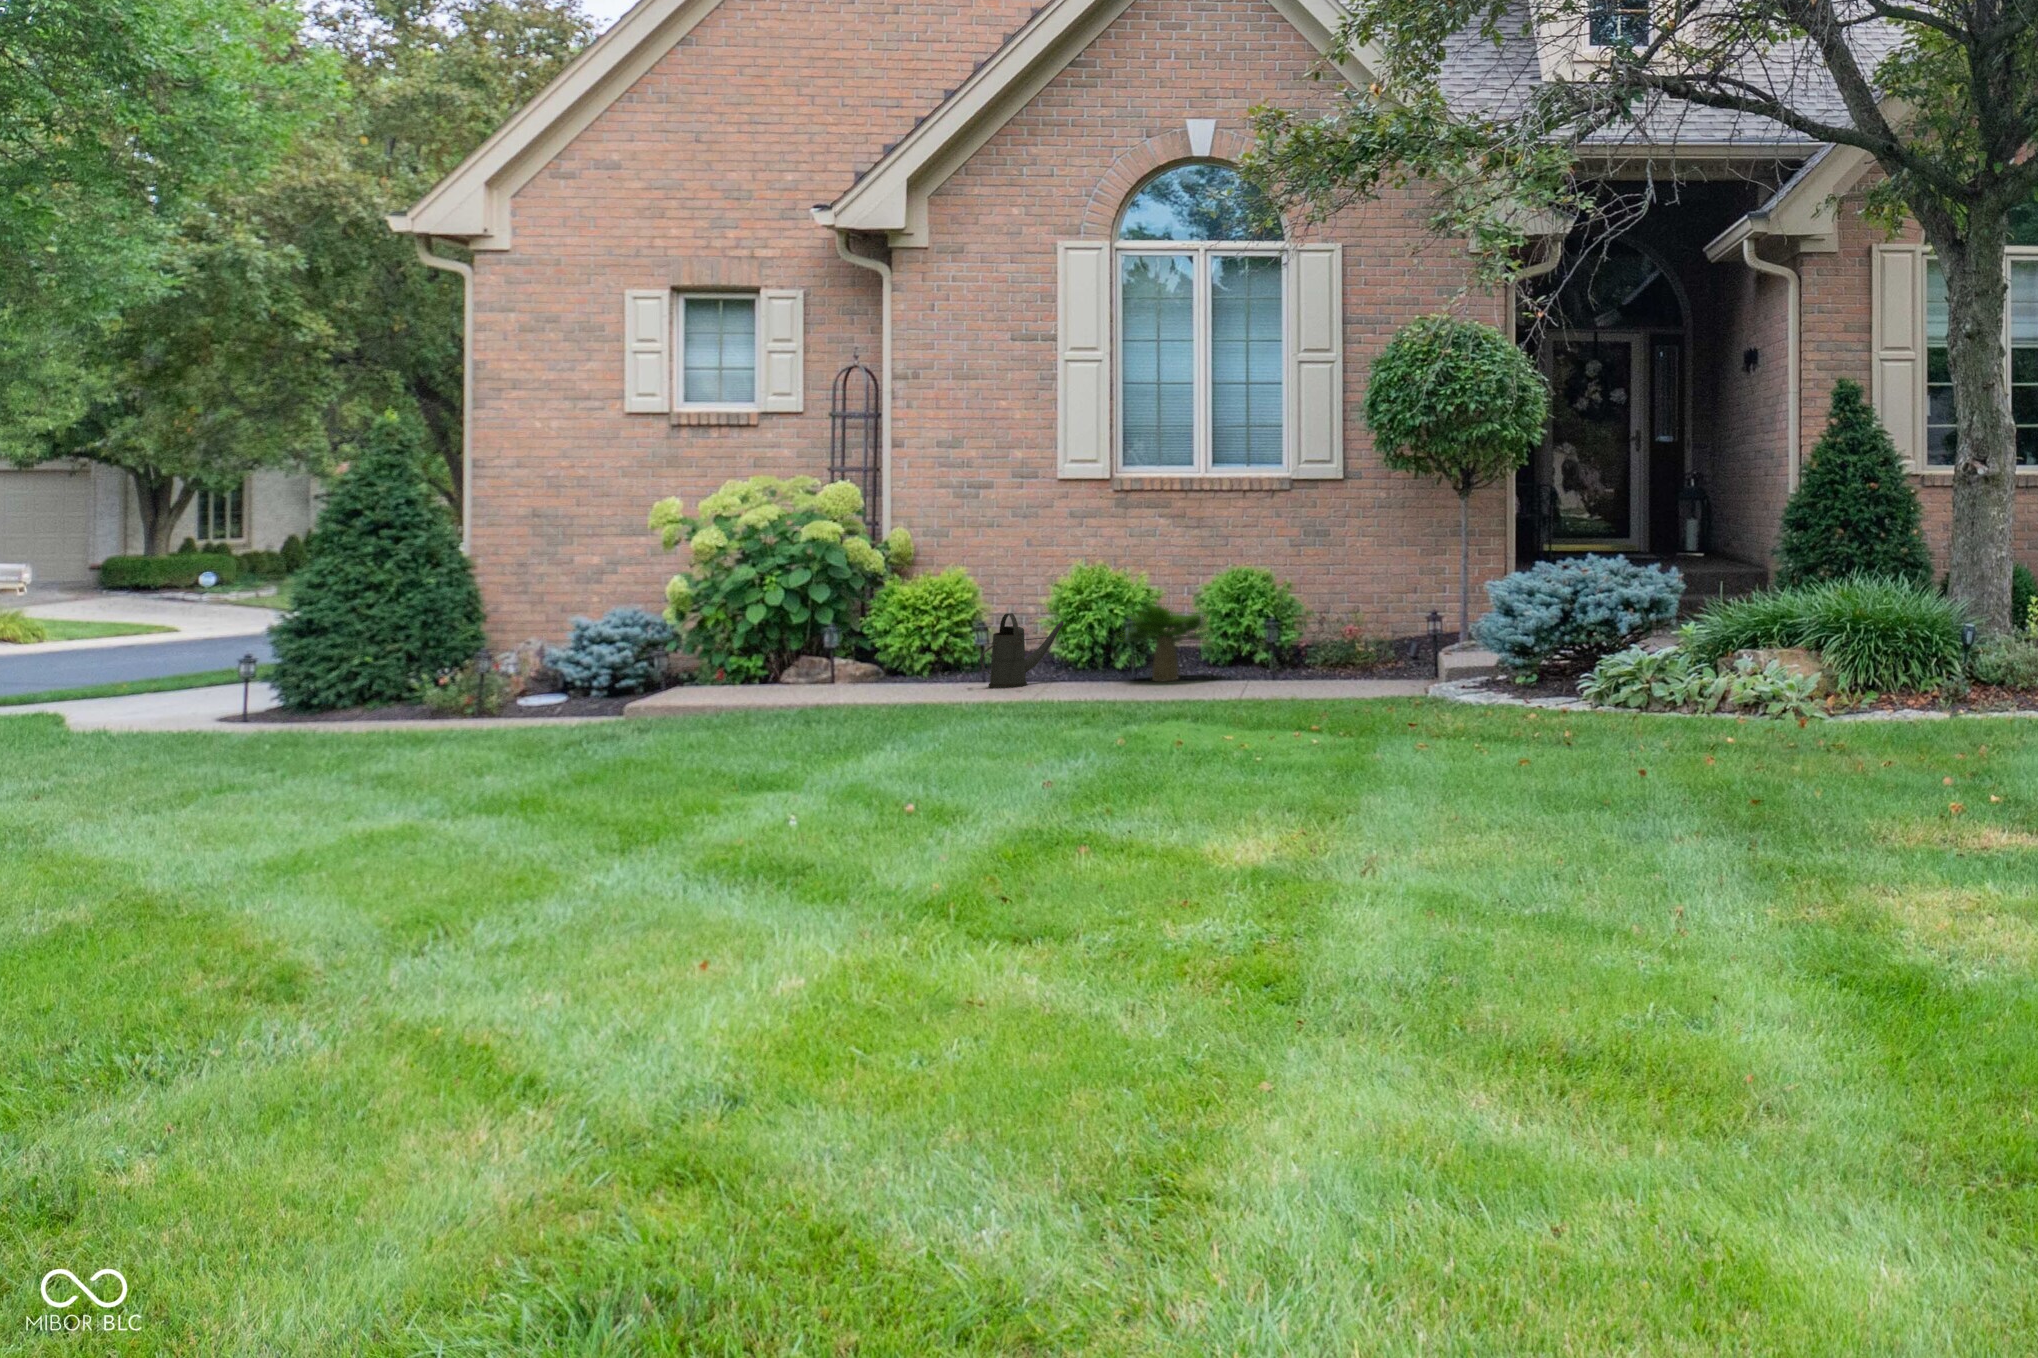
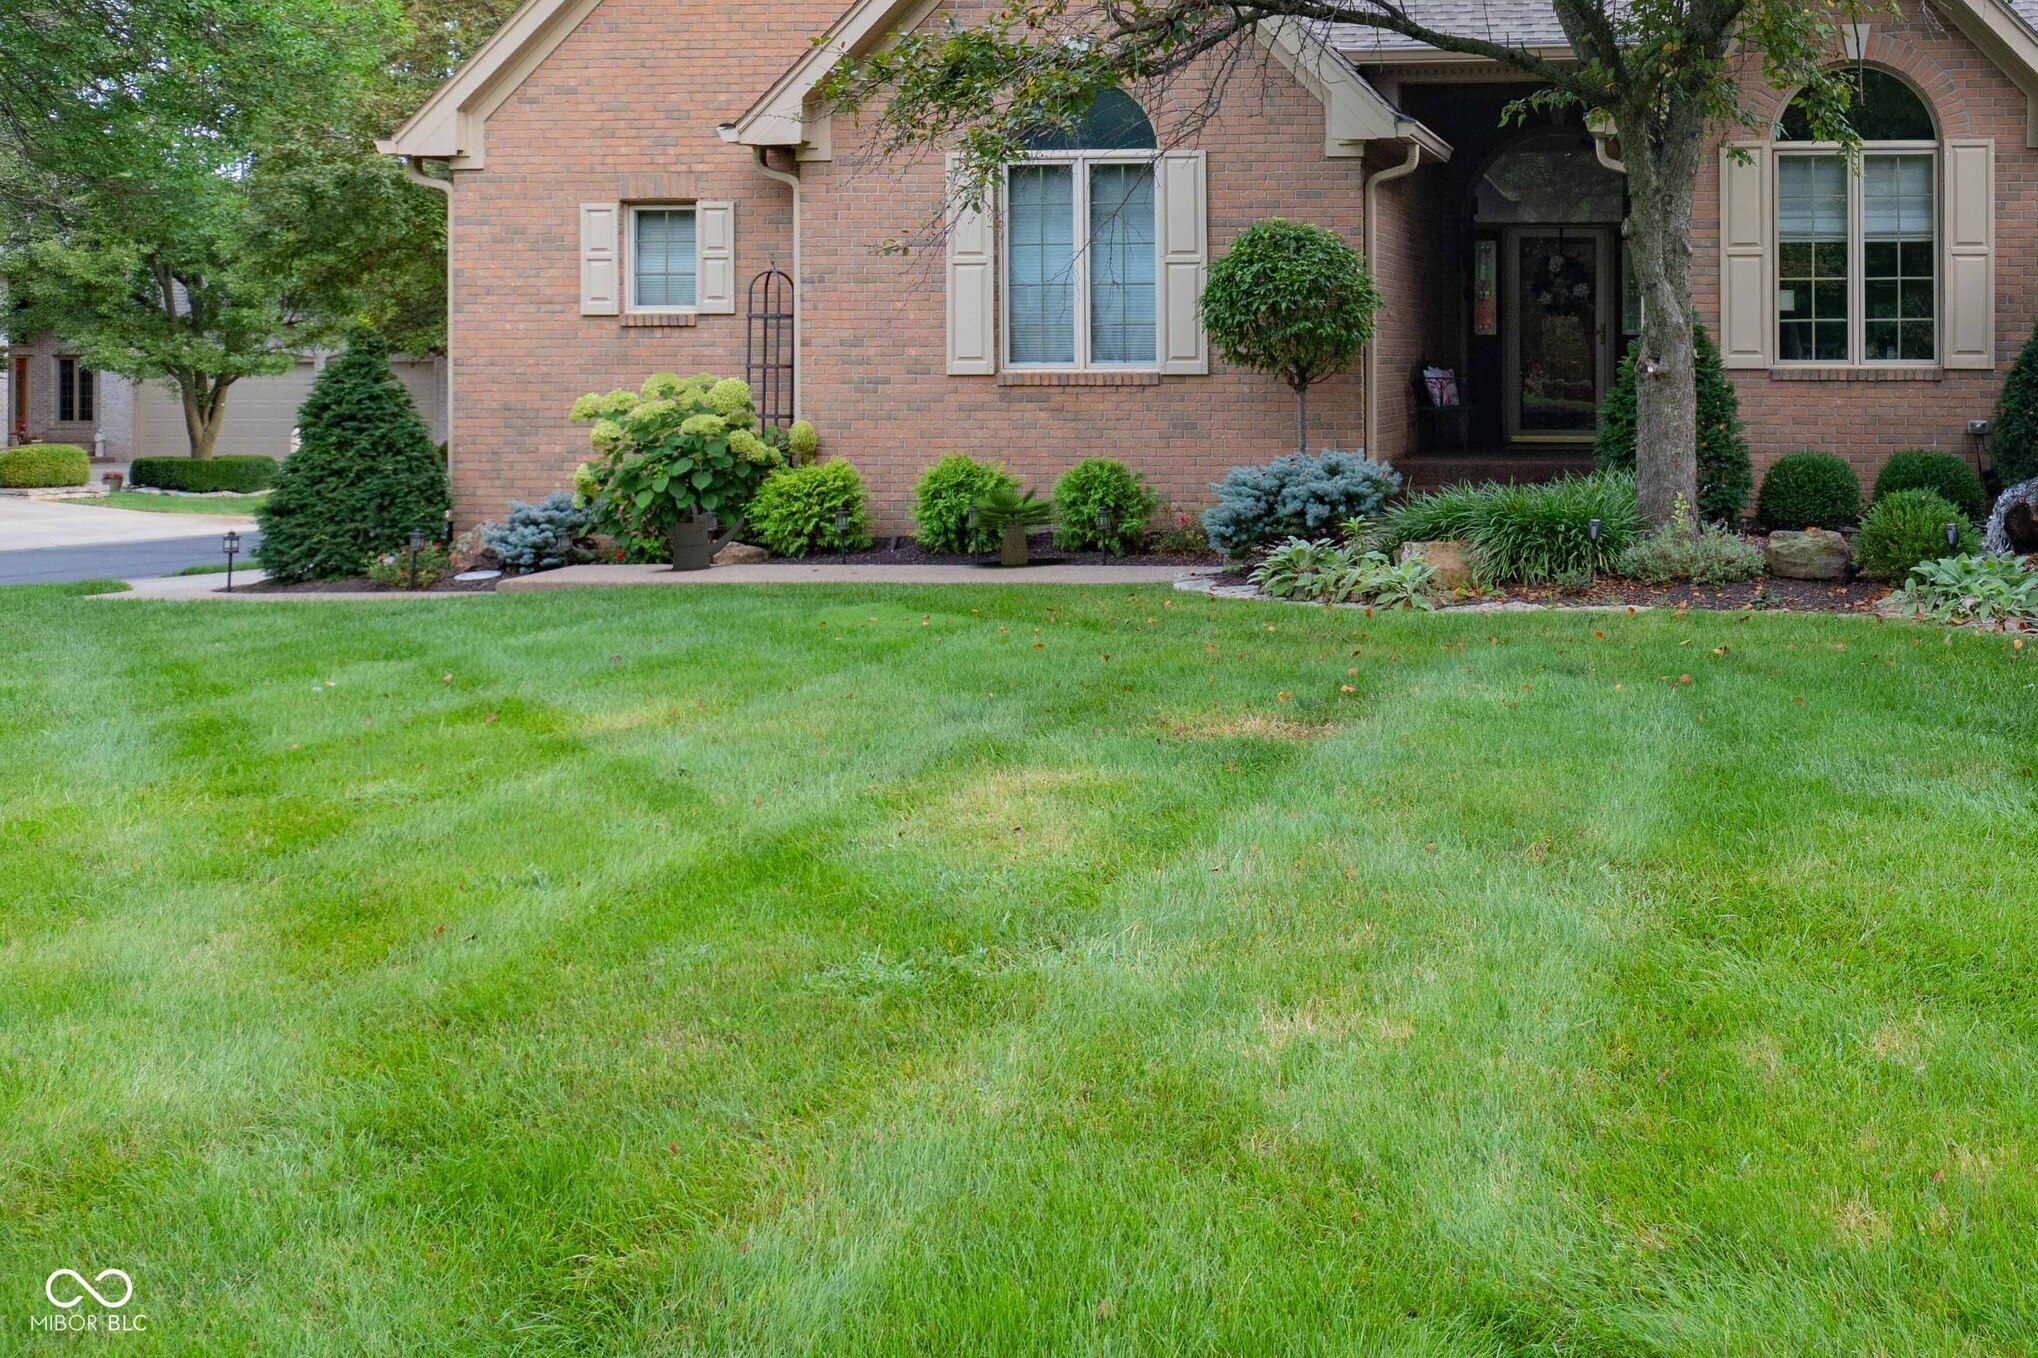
watering can: present [980,613,1064,688] -> present [660,503,744,572]

